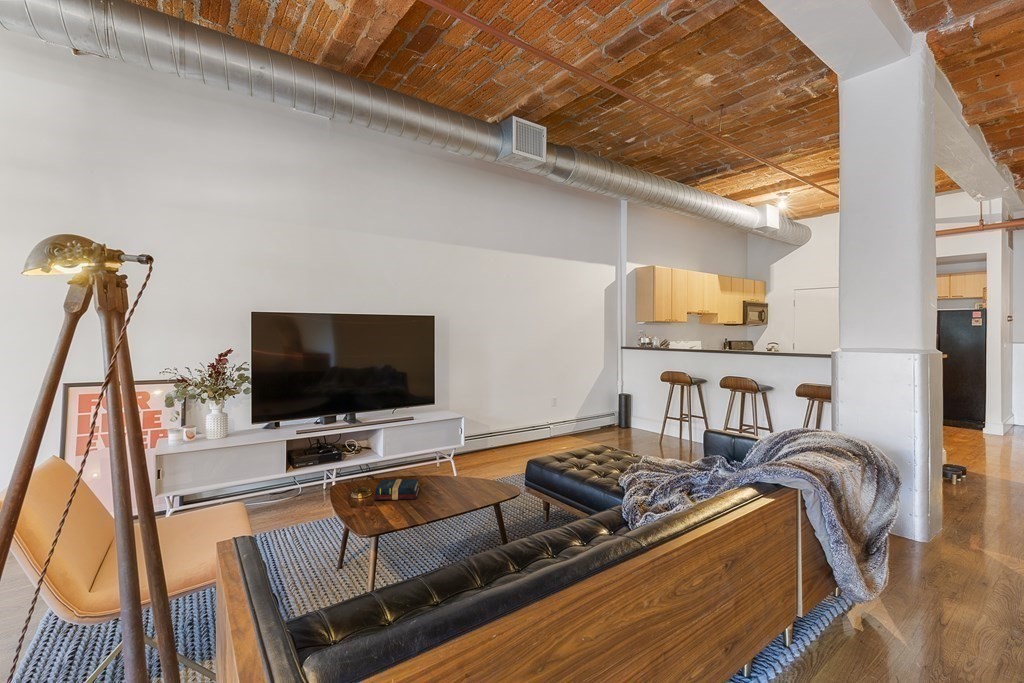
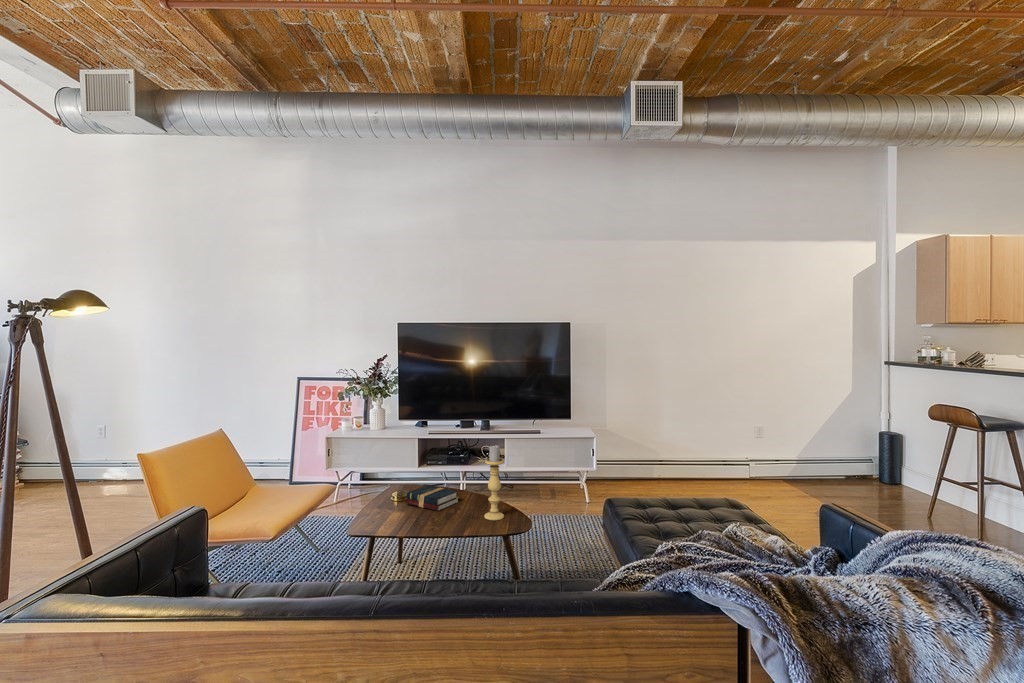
candle holder: none [464,429,481,495] -> present [484,445,504,520]

